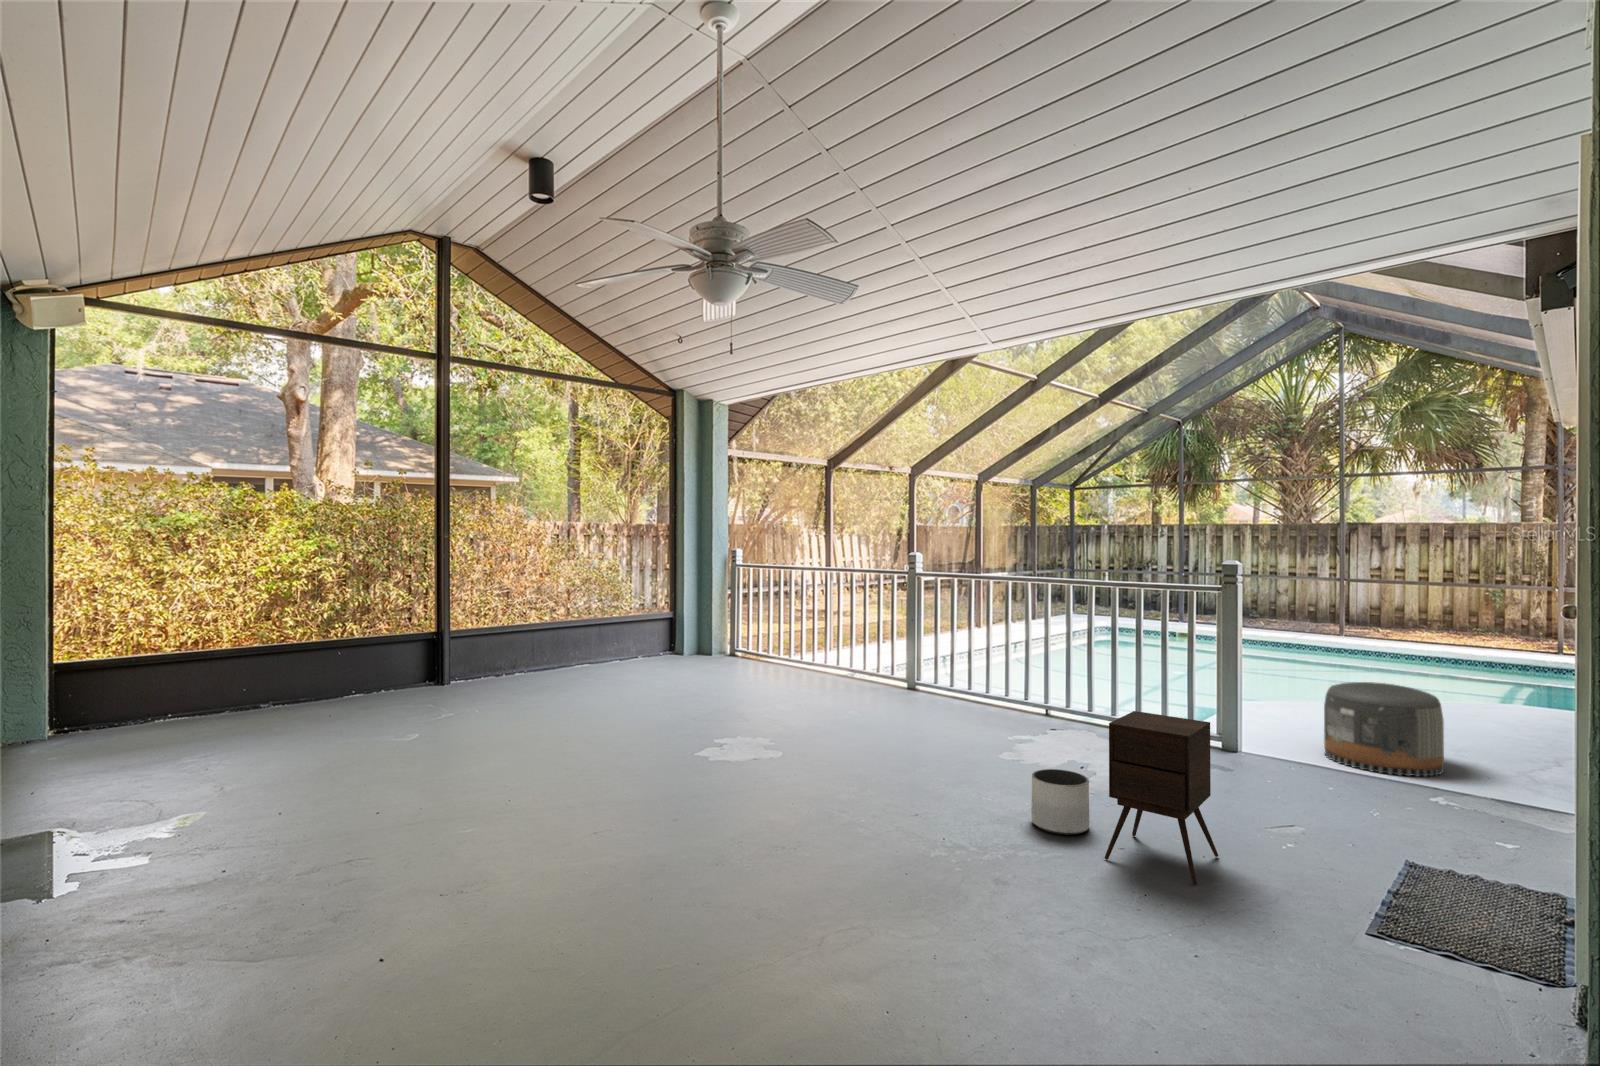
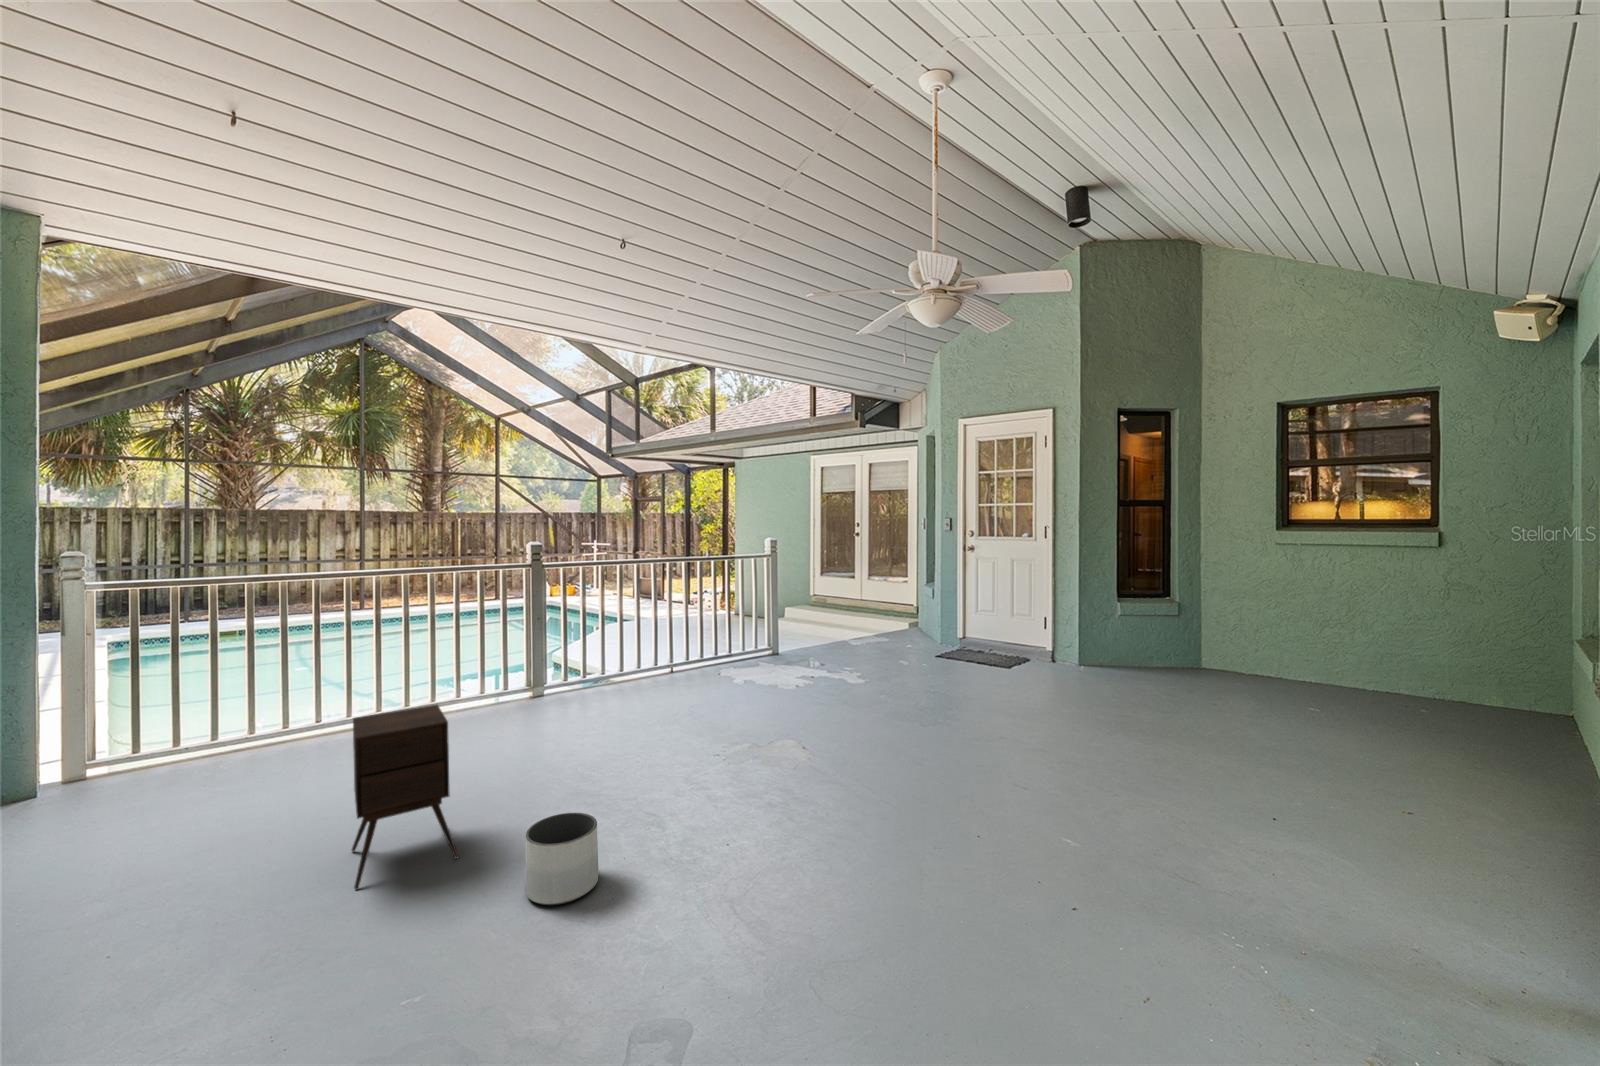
pouf: present [1324,682,1444,777] -> none [414,640,499,713]
planter: present [1031,769,1090,835] -> present [525,813,598,905]

